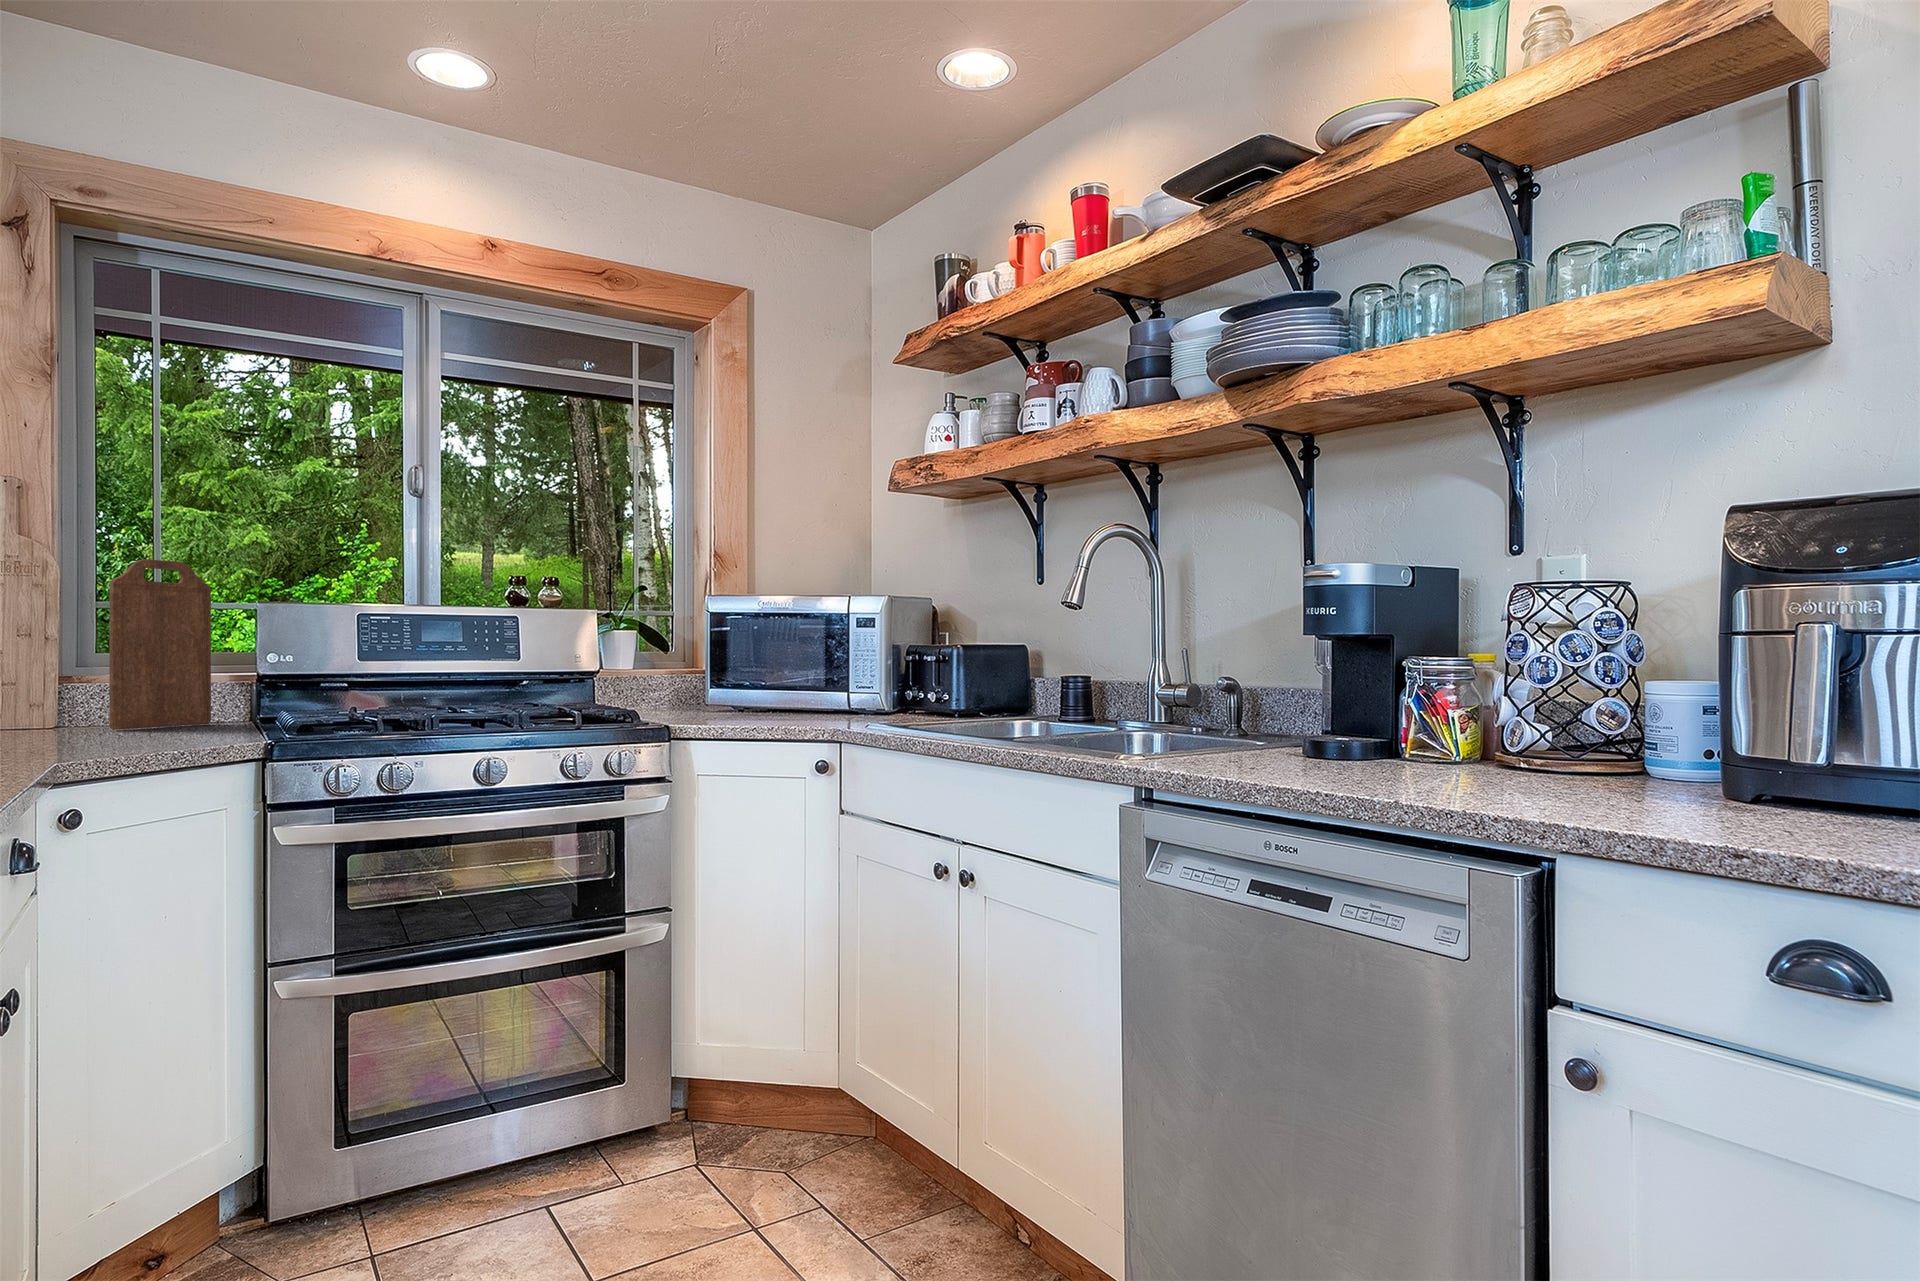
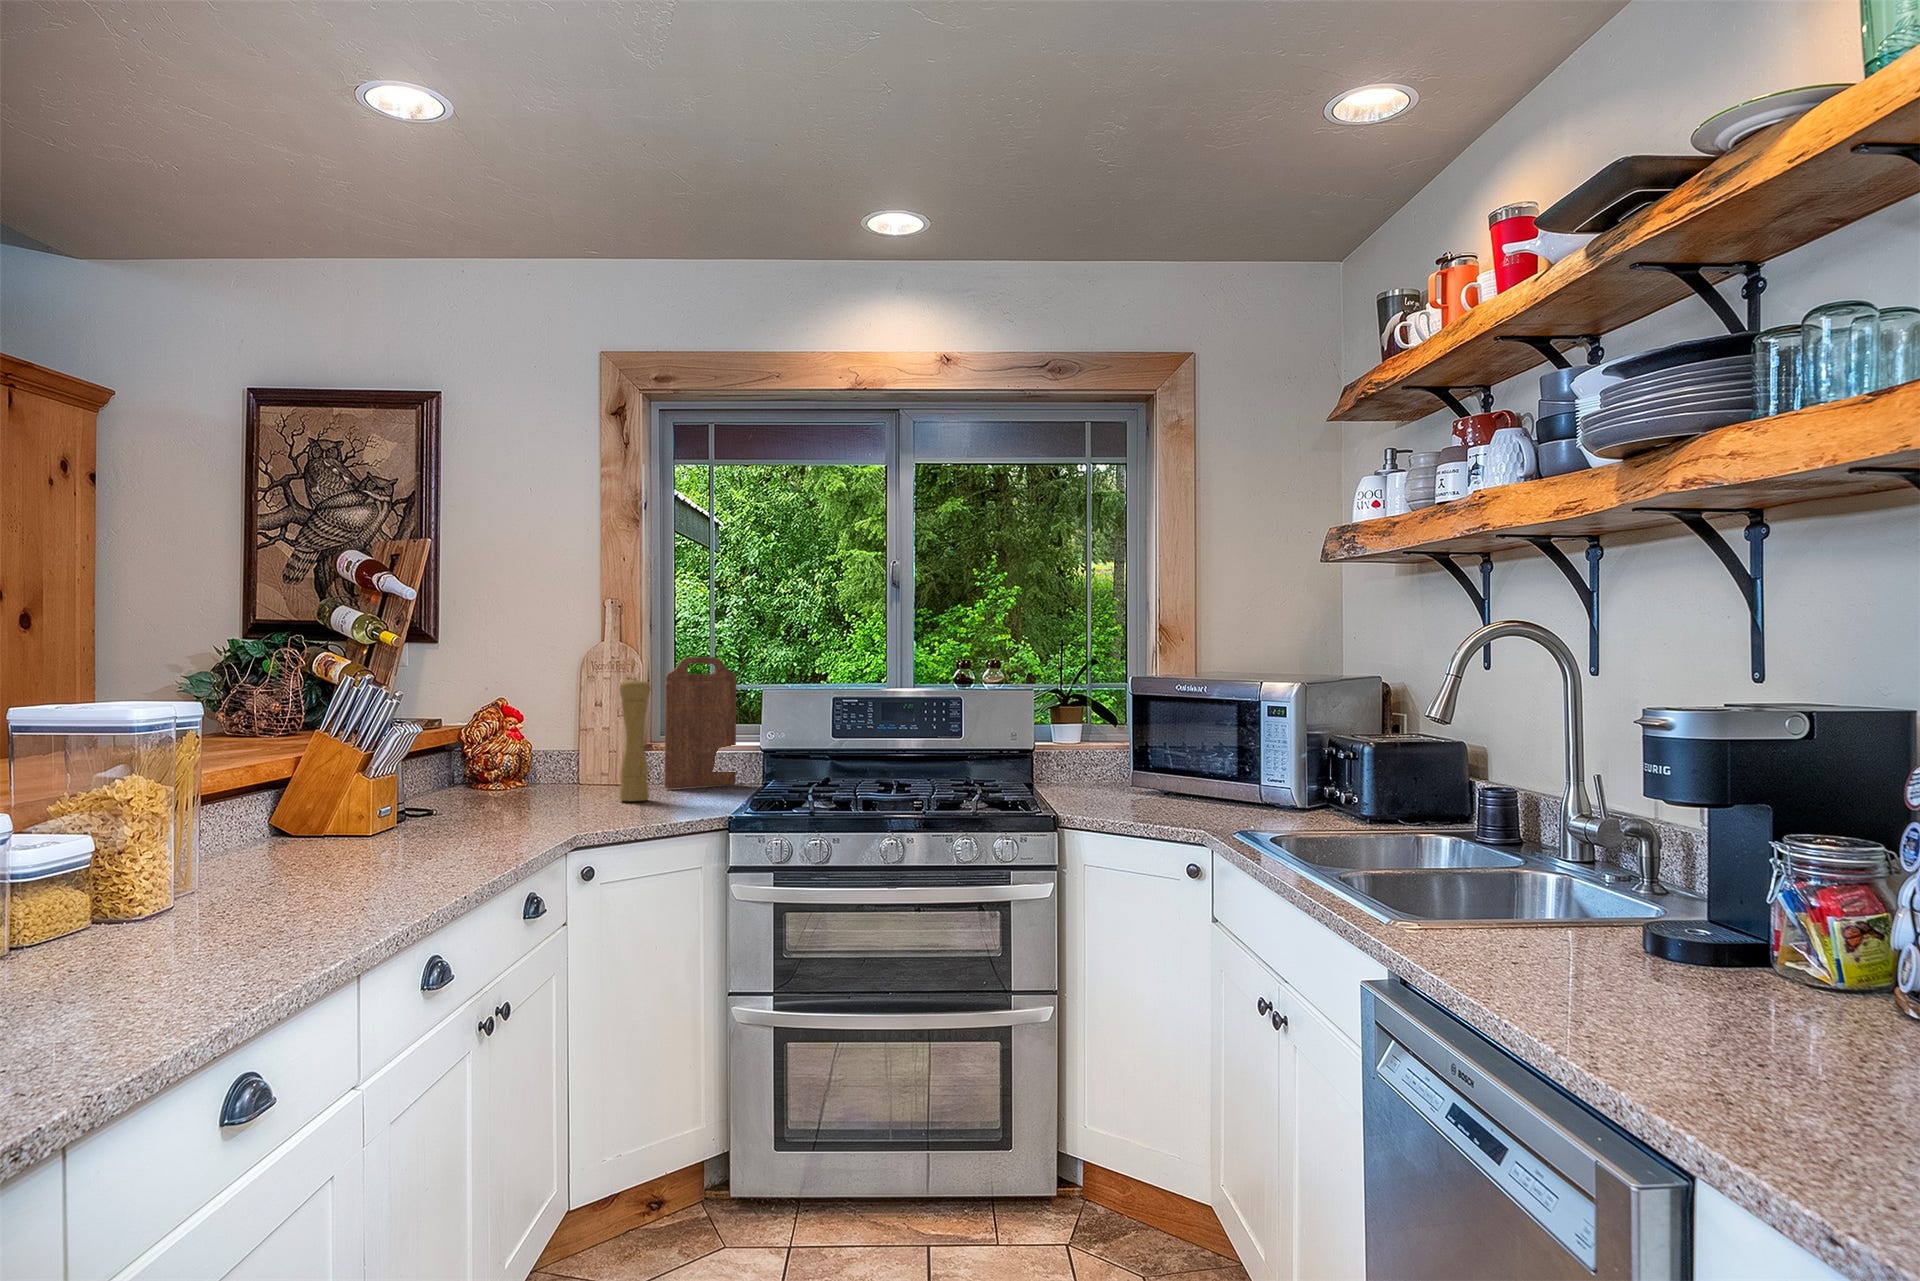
pepper mill: none [58,577,109,741] -> present [619,679,651,801]

